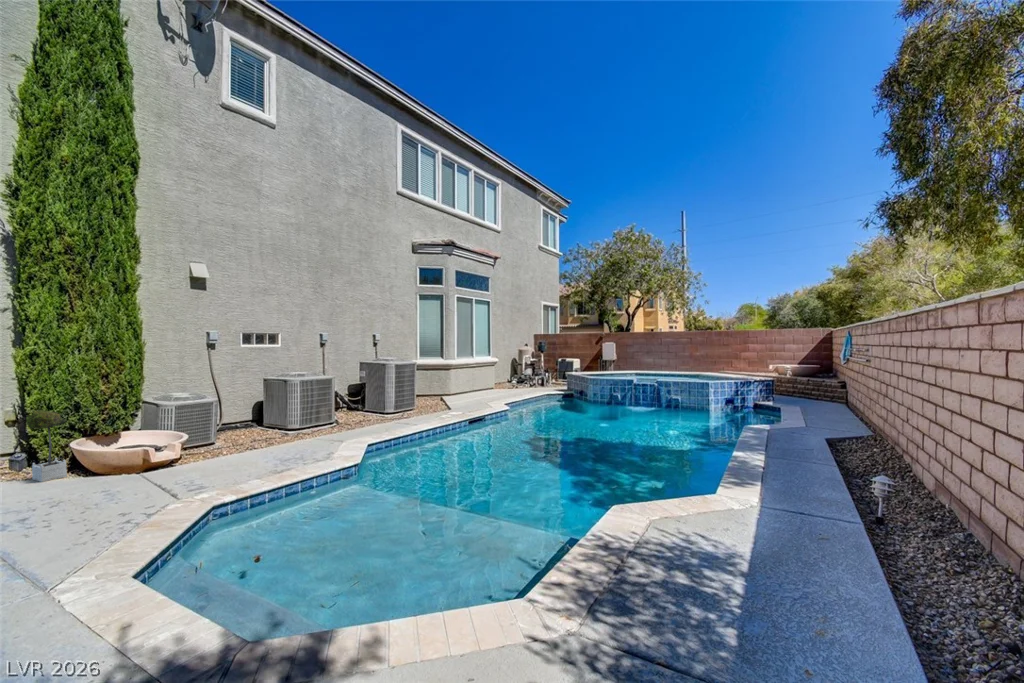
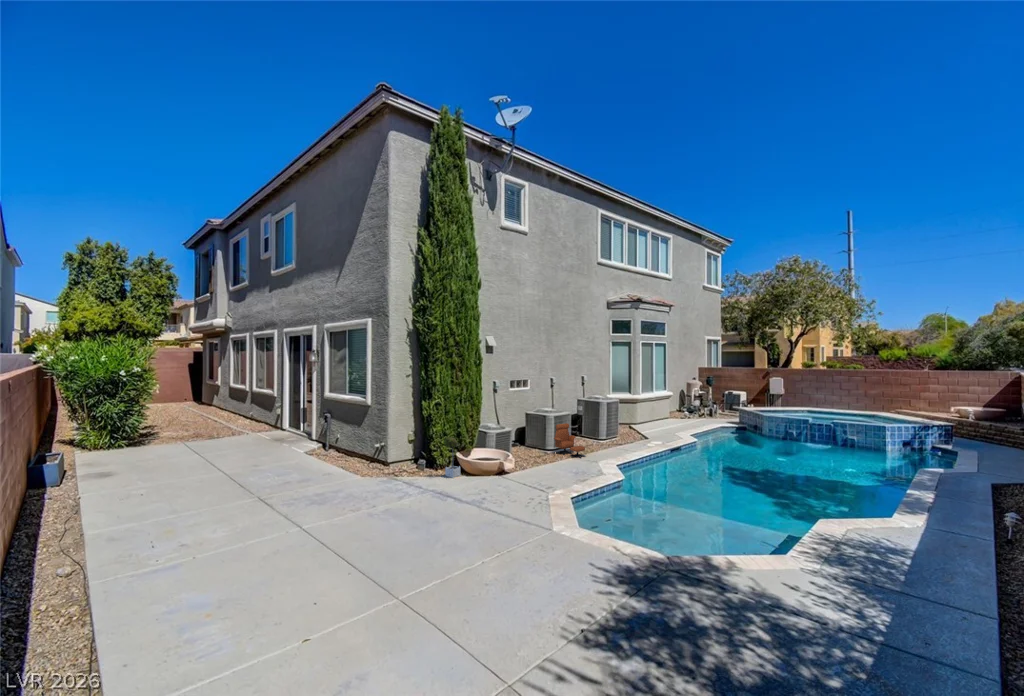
lounge chair: none [297,389,342,436] -> present [554,423,585,458]

